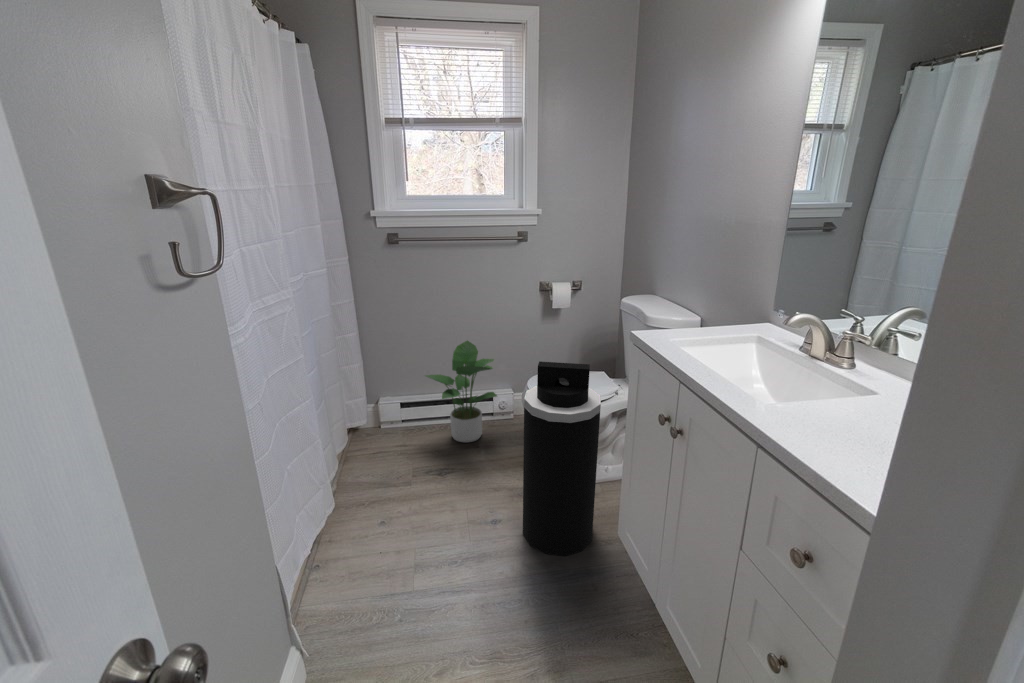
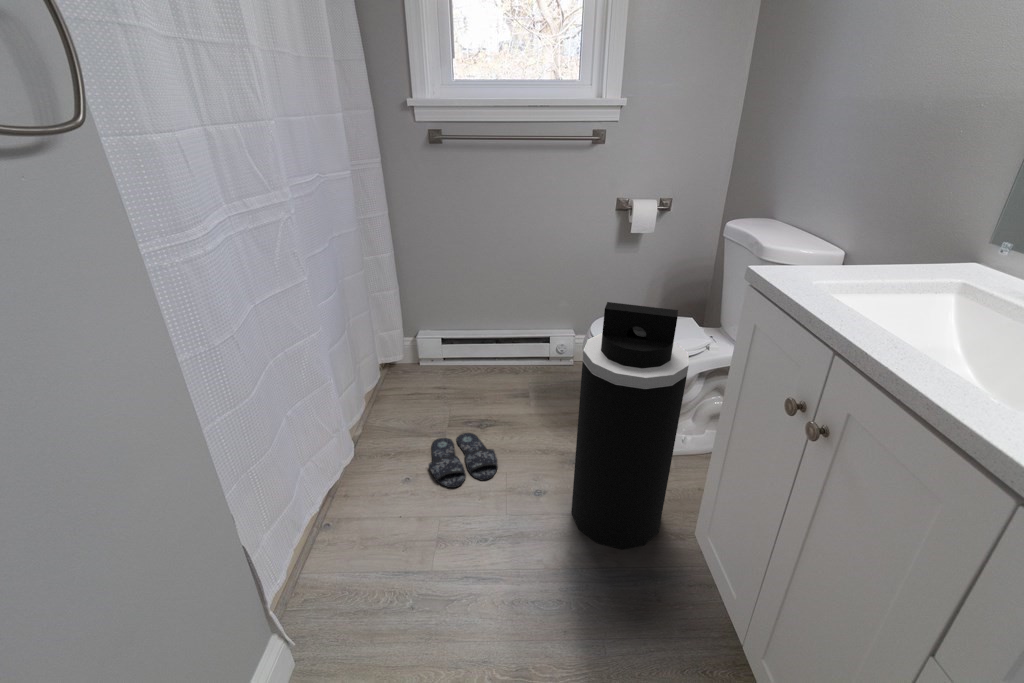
potted plant: present [426,341,497,442] -> none [467,268,555,390]
slippers: none [400,480,459,525] -> present [429,433,498,488]

